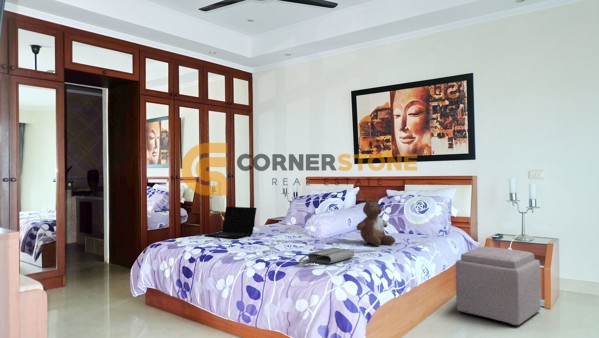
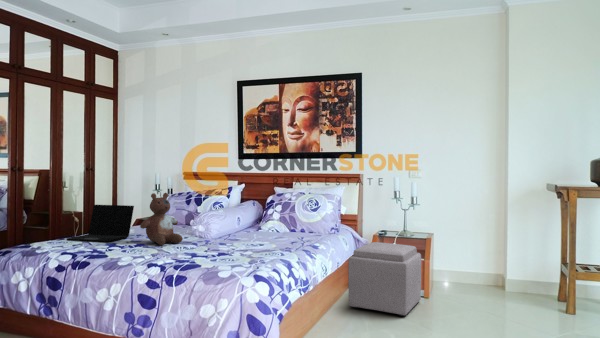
stuffed bear: present [356,197,395,246] -> present [140,193,183,245]
tote bag: present [299,248,354,264] -> none [201,248,257,266]

